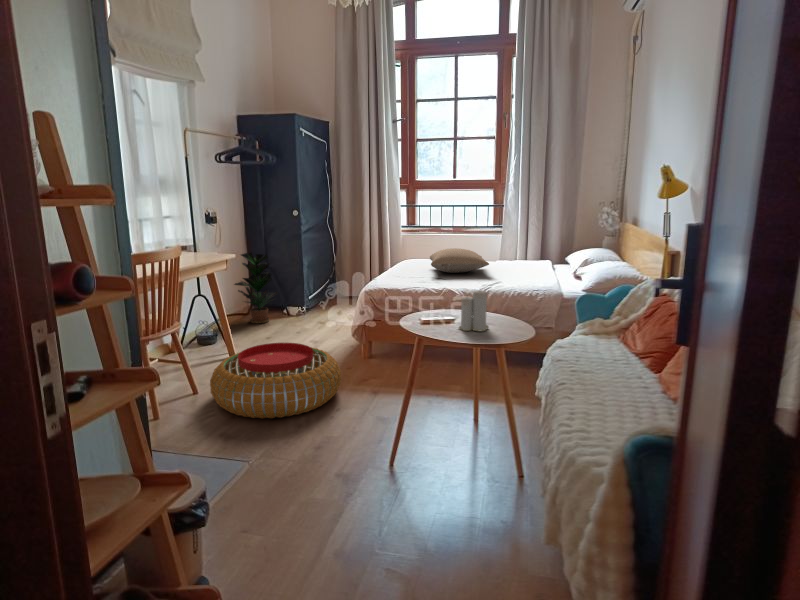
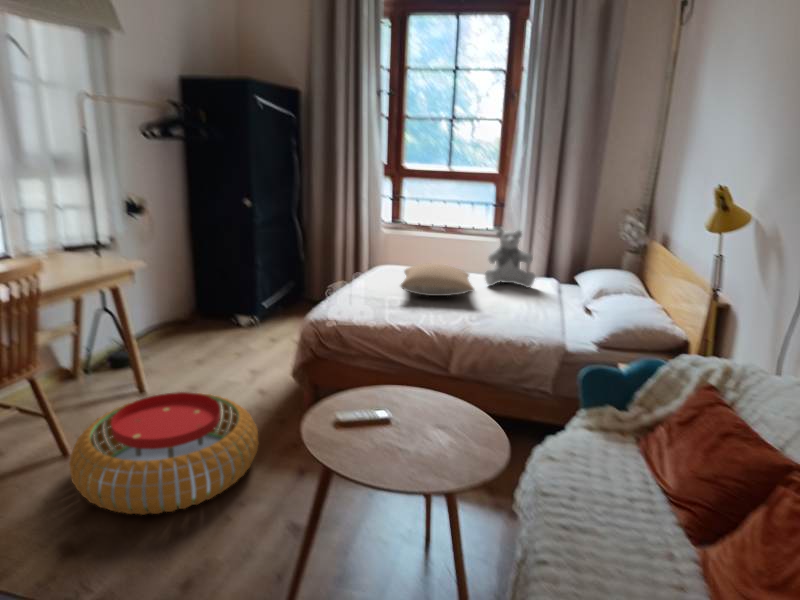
teddy bear: none [494,221,534,266] -> present [485,230,535,288]
potted plant: present [234,253,279,324] -> none [170,248,226,335]
candle: present [459,290,489,331] -> none [391,383,439,452]

